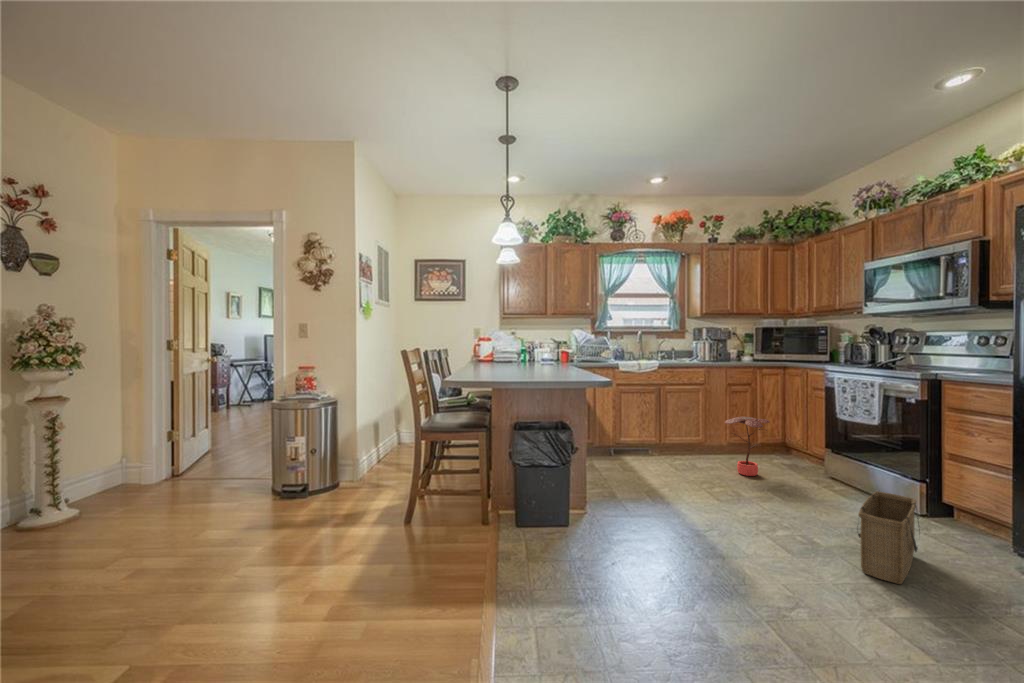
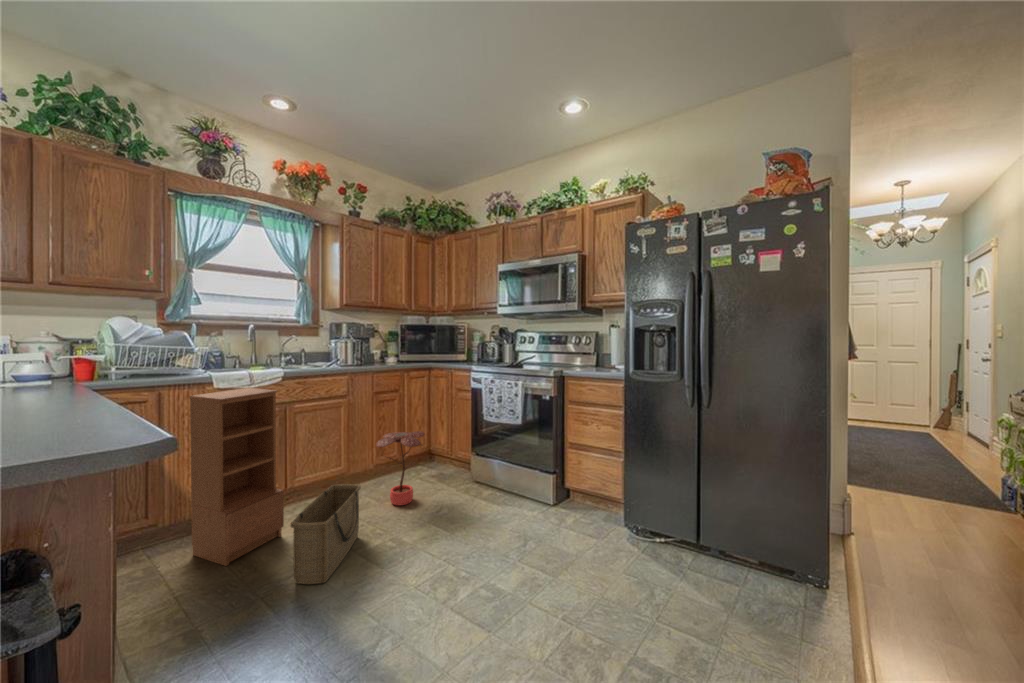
bookcase: none [610,371,659,473] -> present [190,388,284,566]
basket: present [858,491,919,584] -> present [291,484,361,584]

